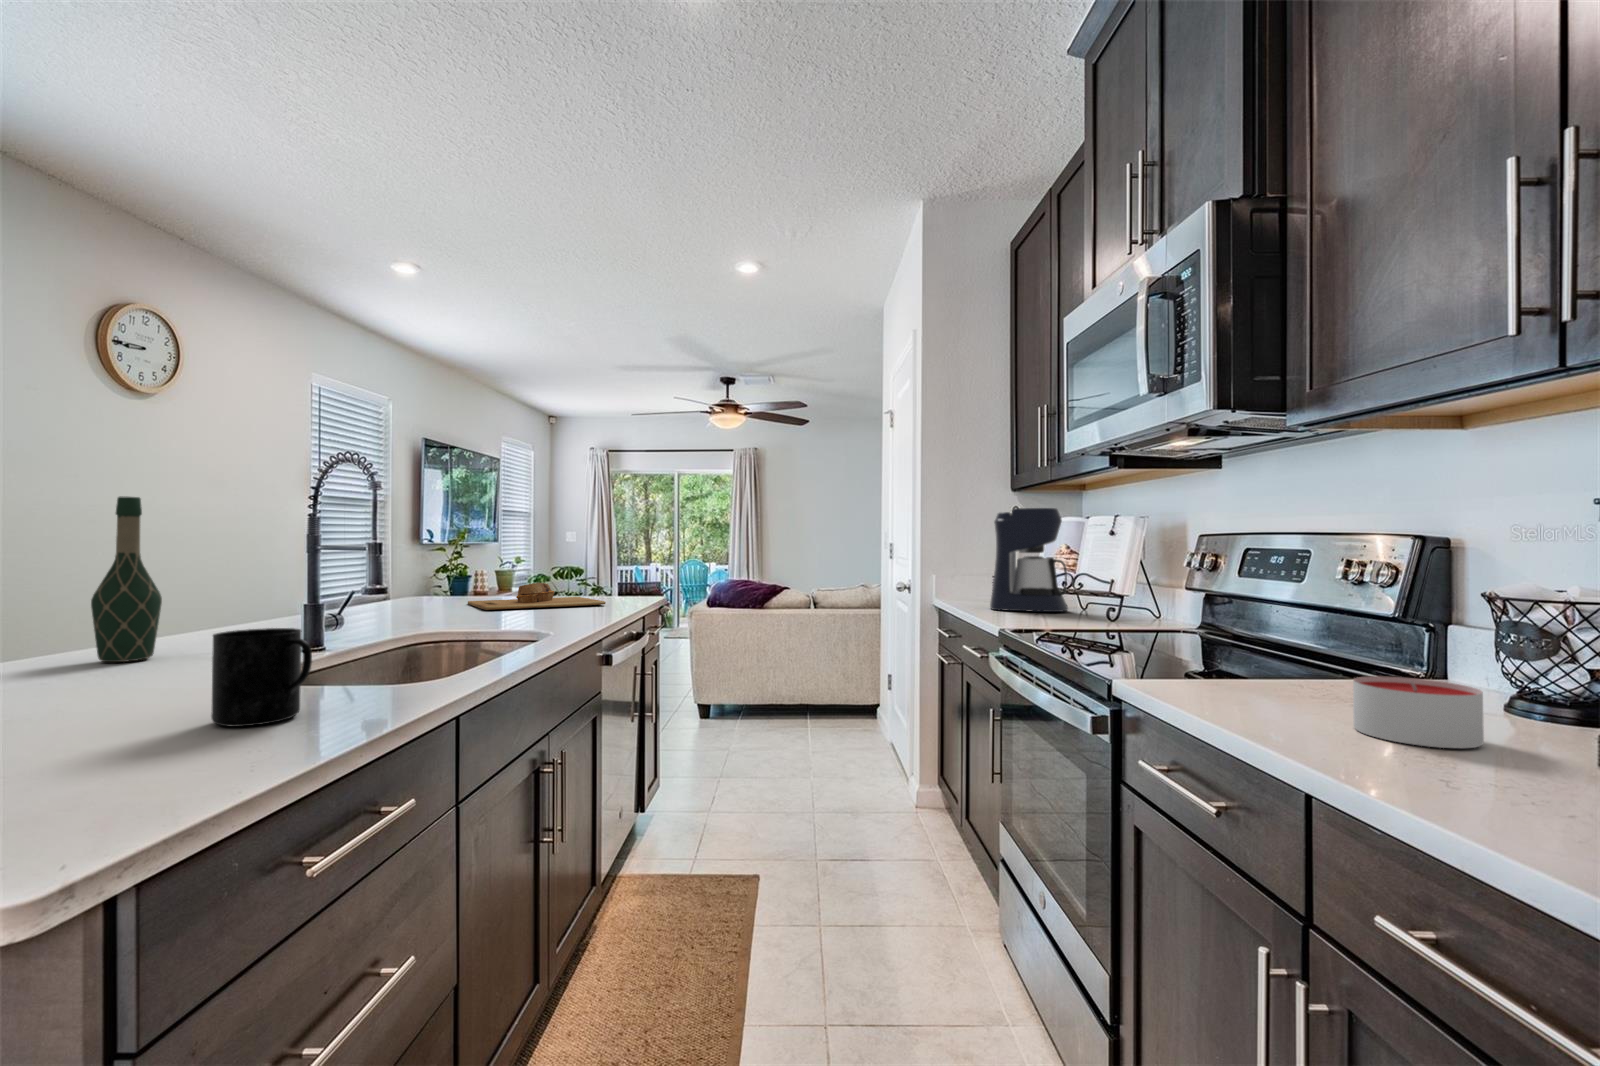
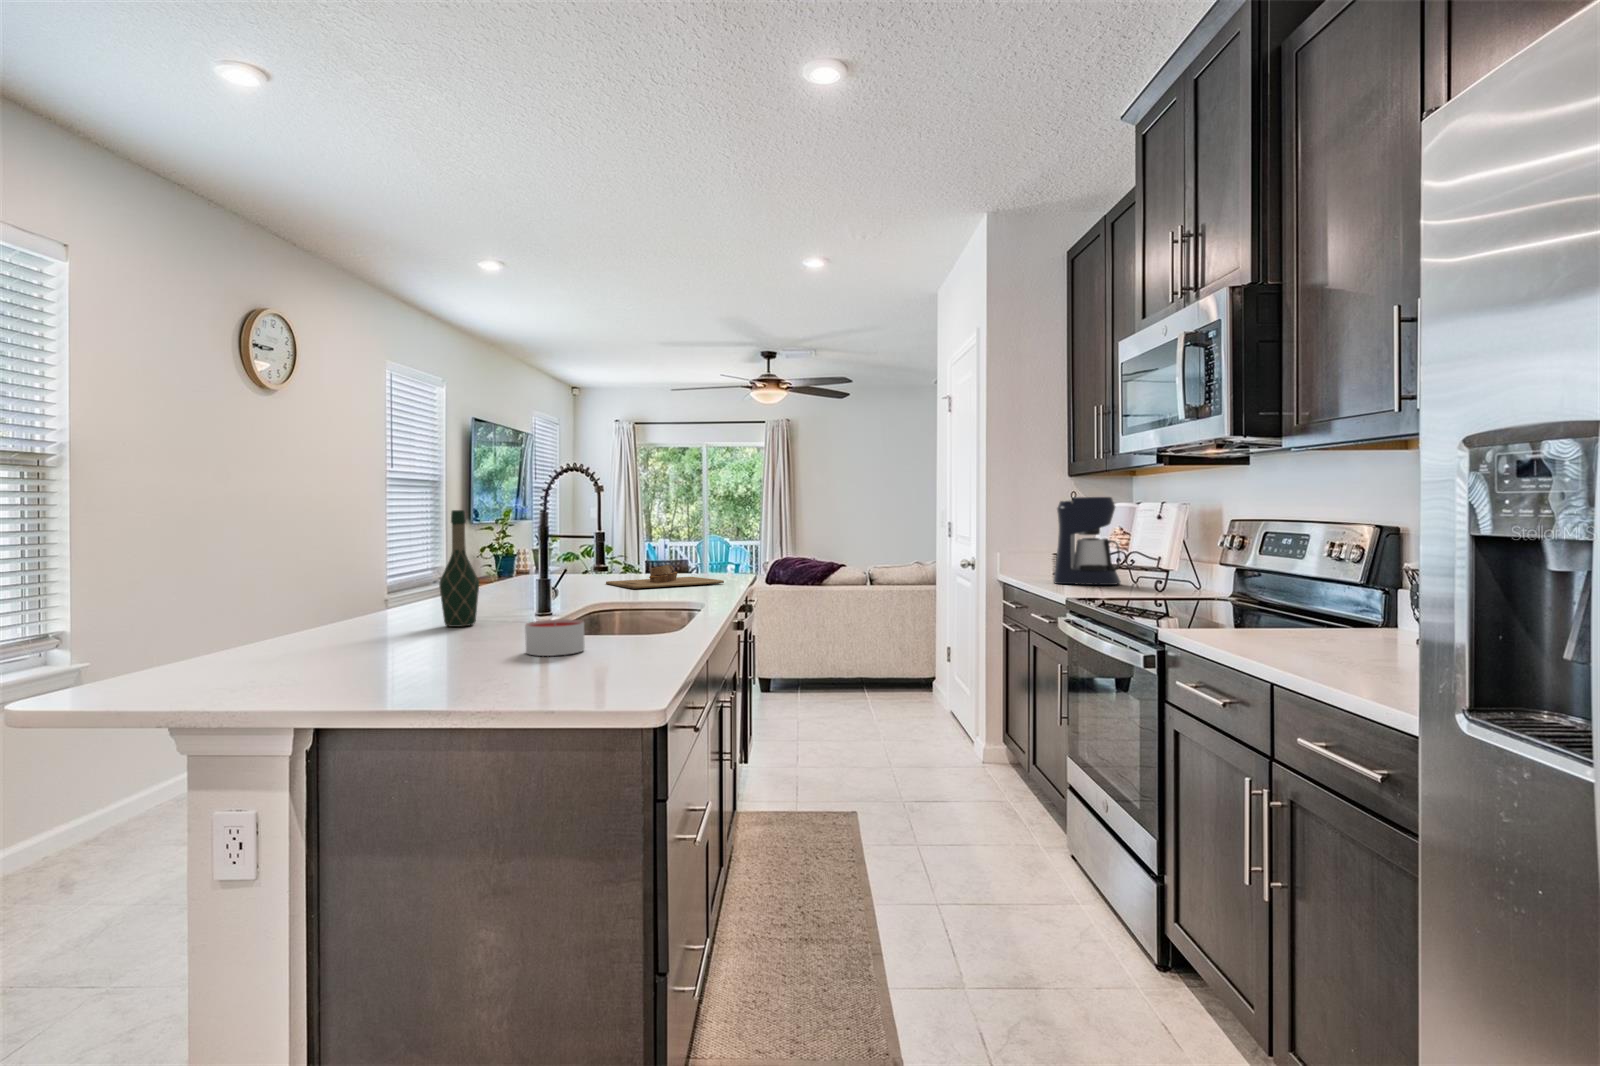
mug: present [211,628,312,727] -> none [615,599,672,657]
candle: present [1353,676,1484,748] -> present [525,619,585,656]

